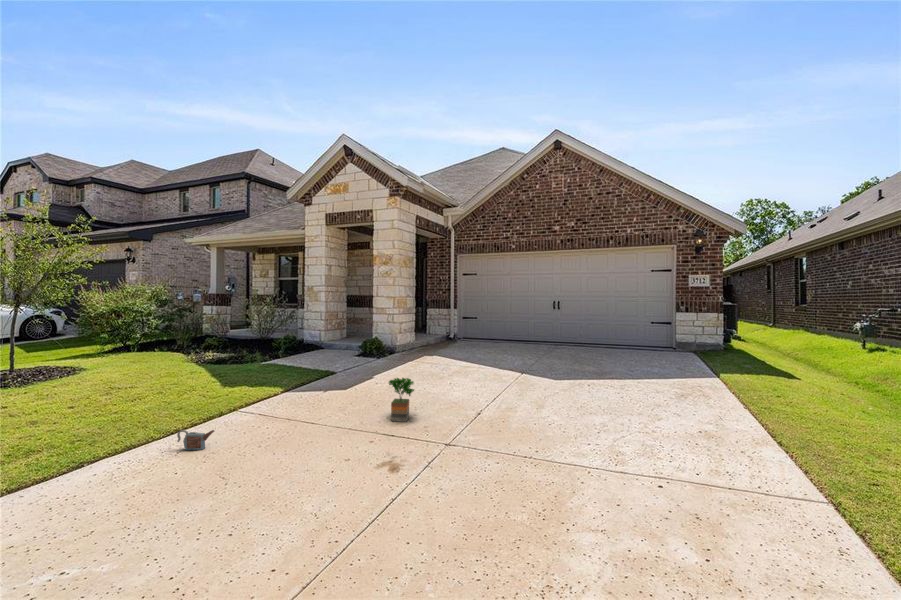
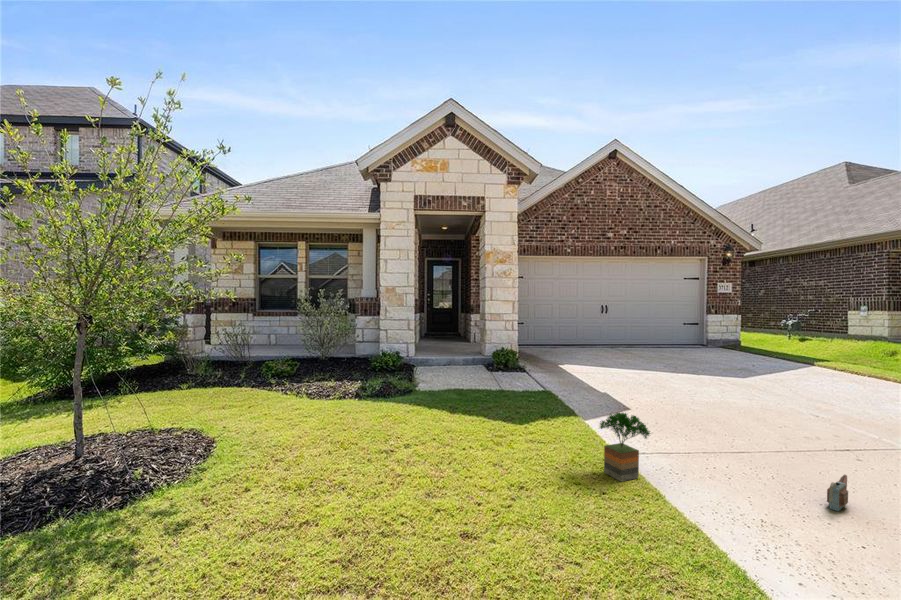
potted tree: present [389,378,414,422] -> present [600,413,650,482]

